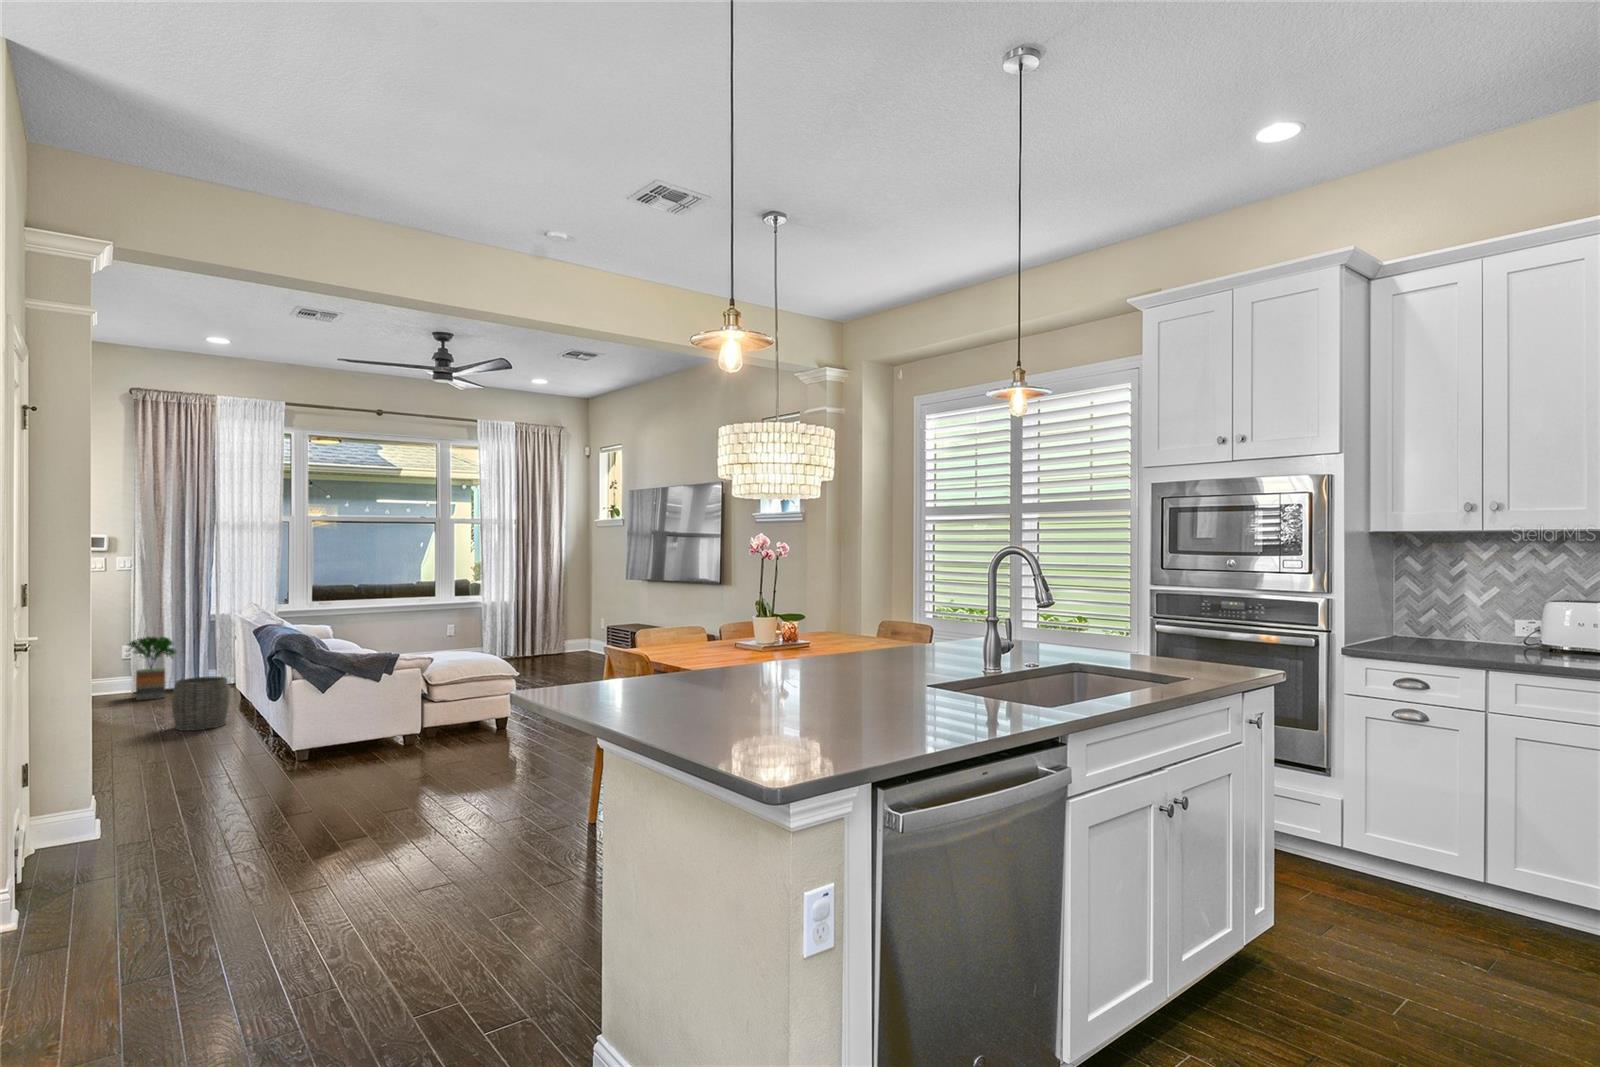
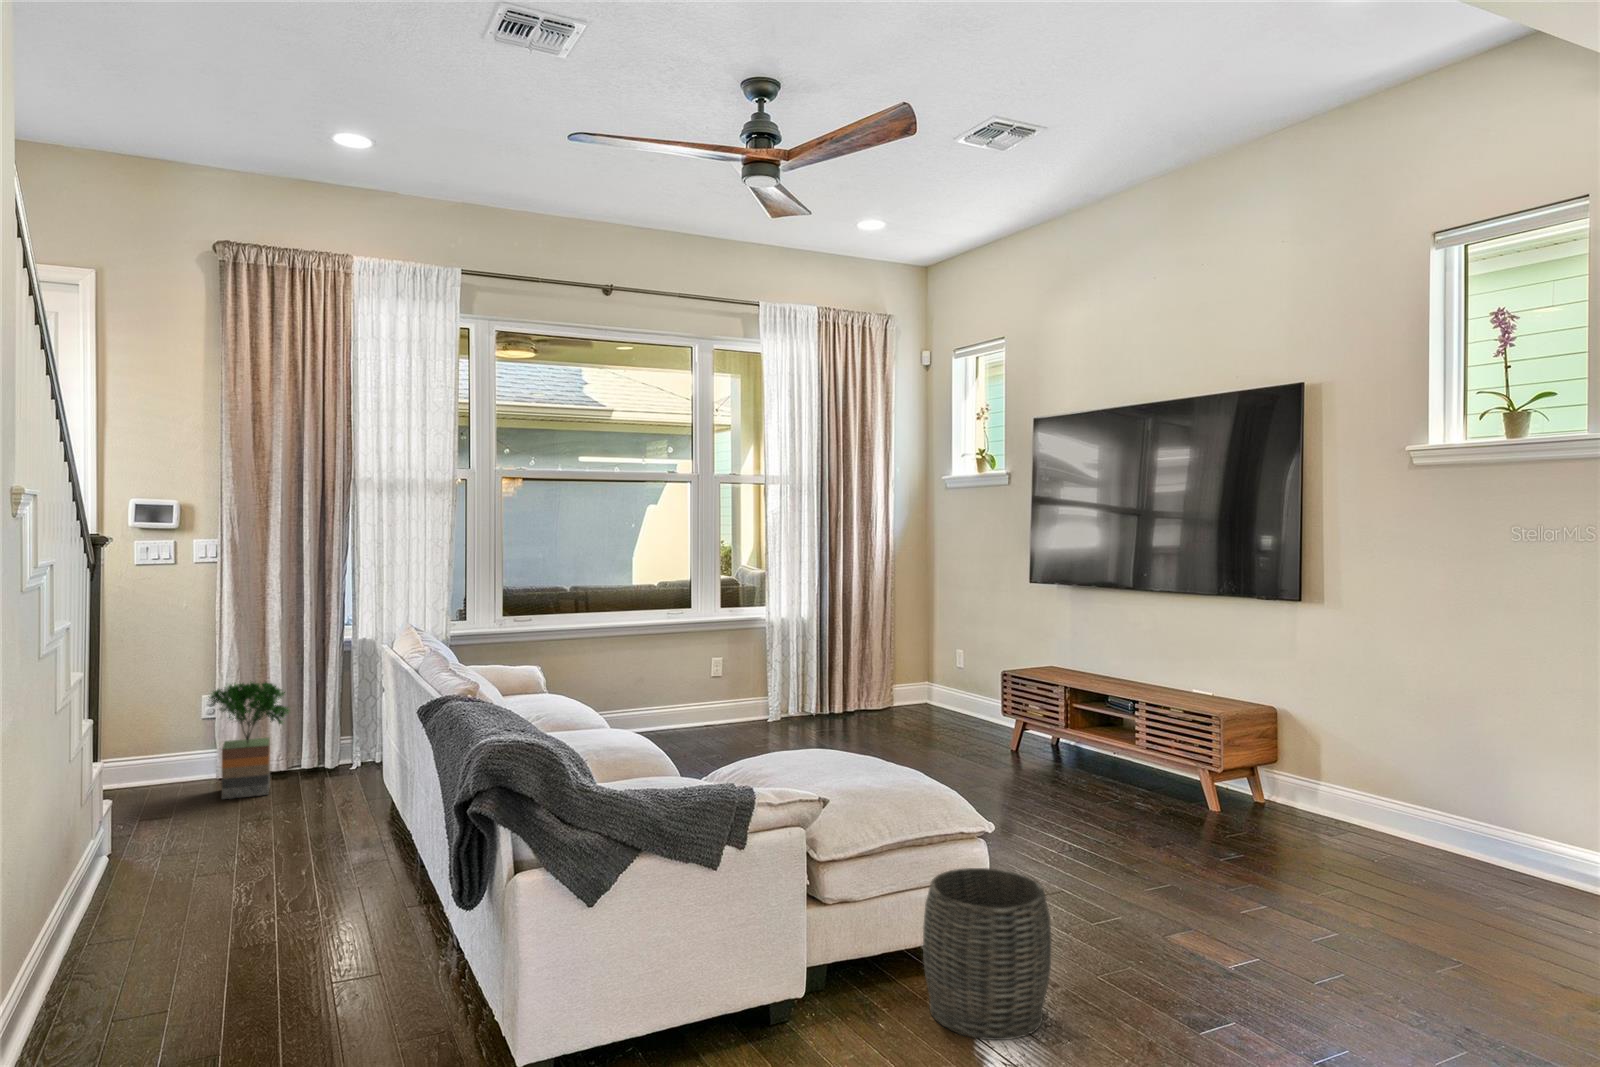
woven basket: present [172,676,229,731] -> present [923,868,1051,1040]

